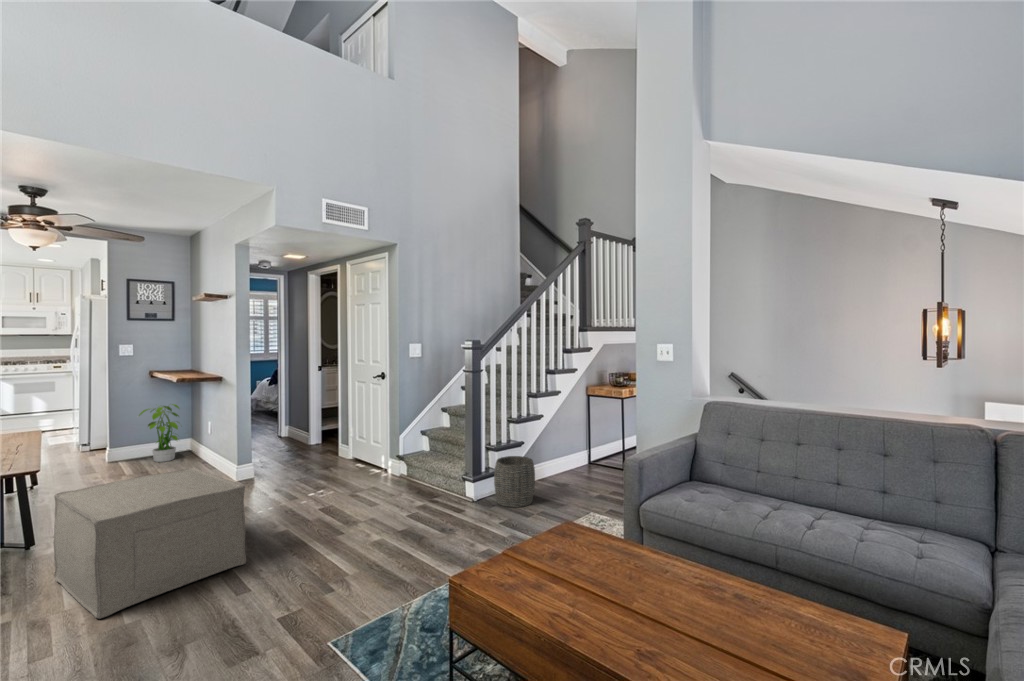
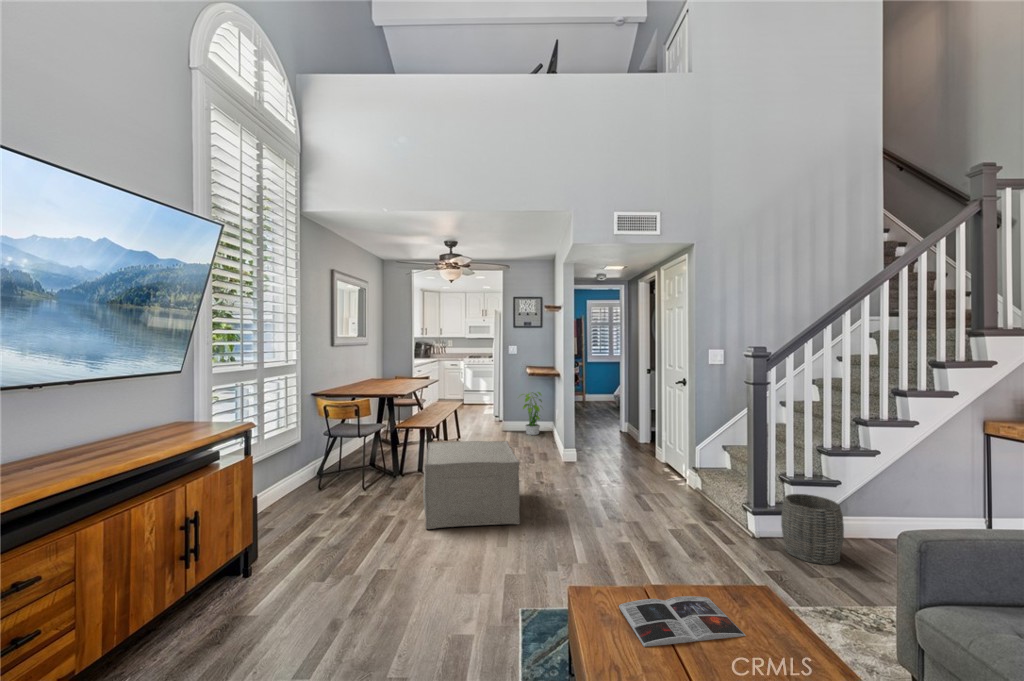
magazine: none [506,539,595,587] -> present [619,596,746,647]

